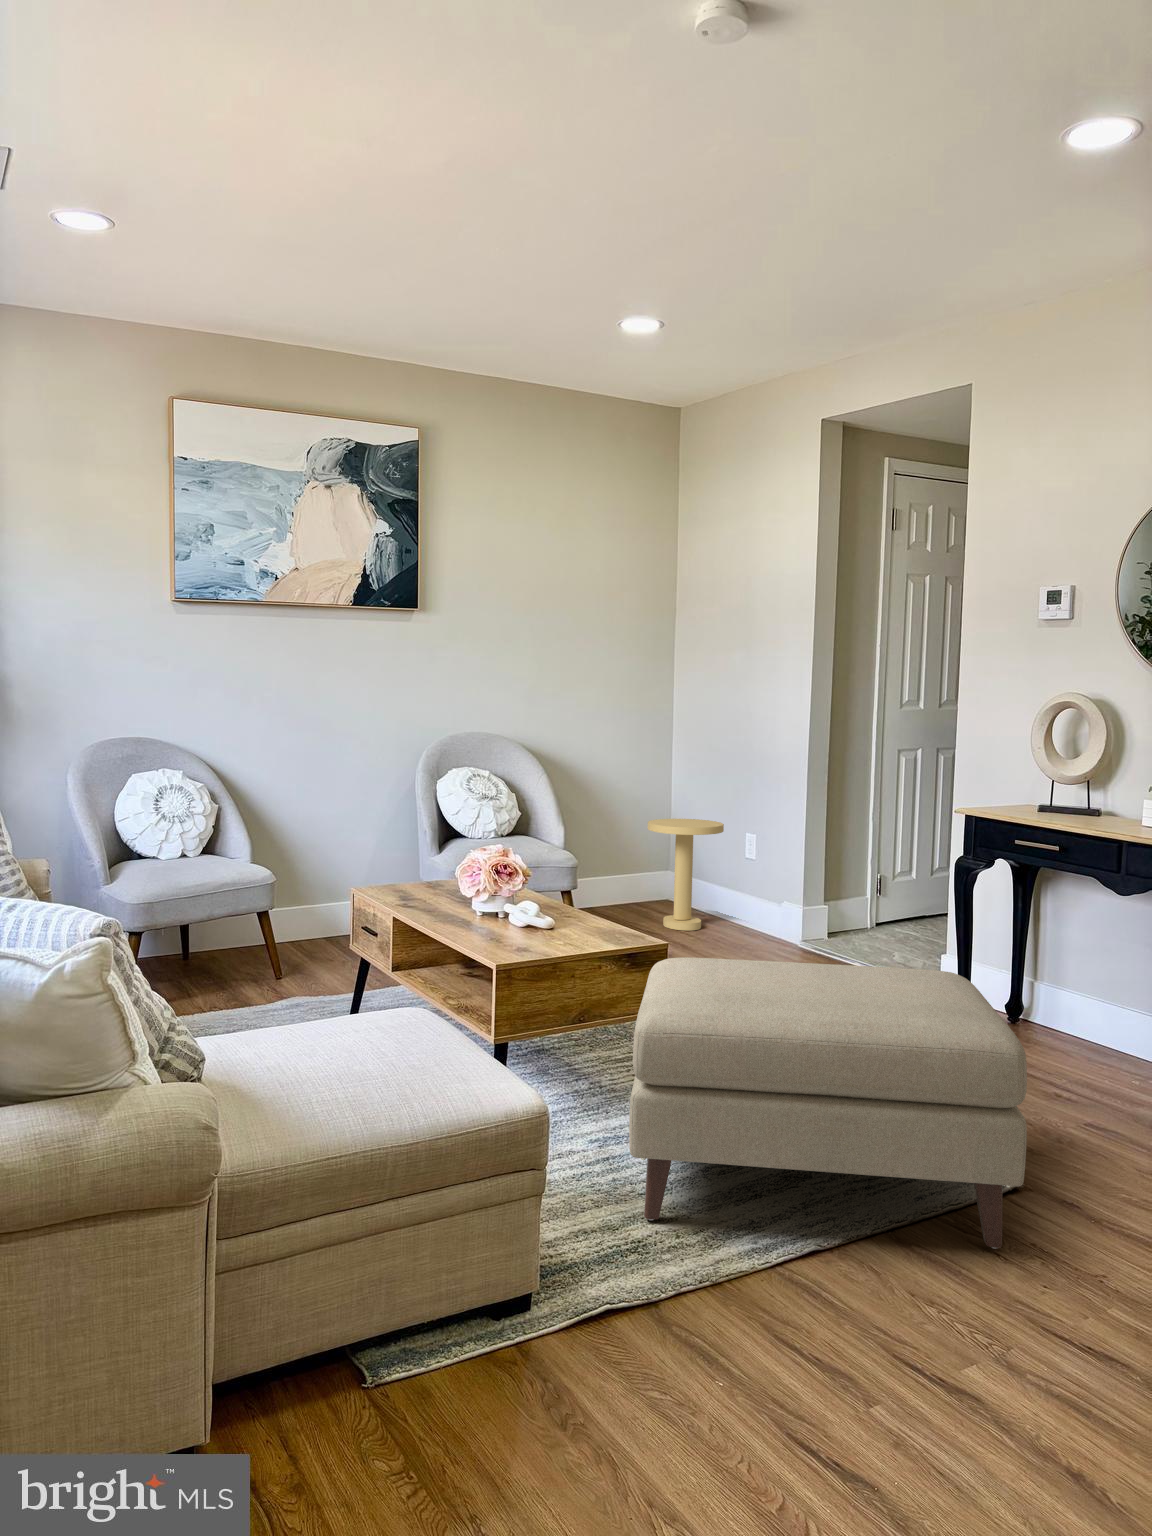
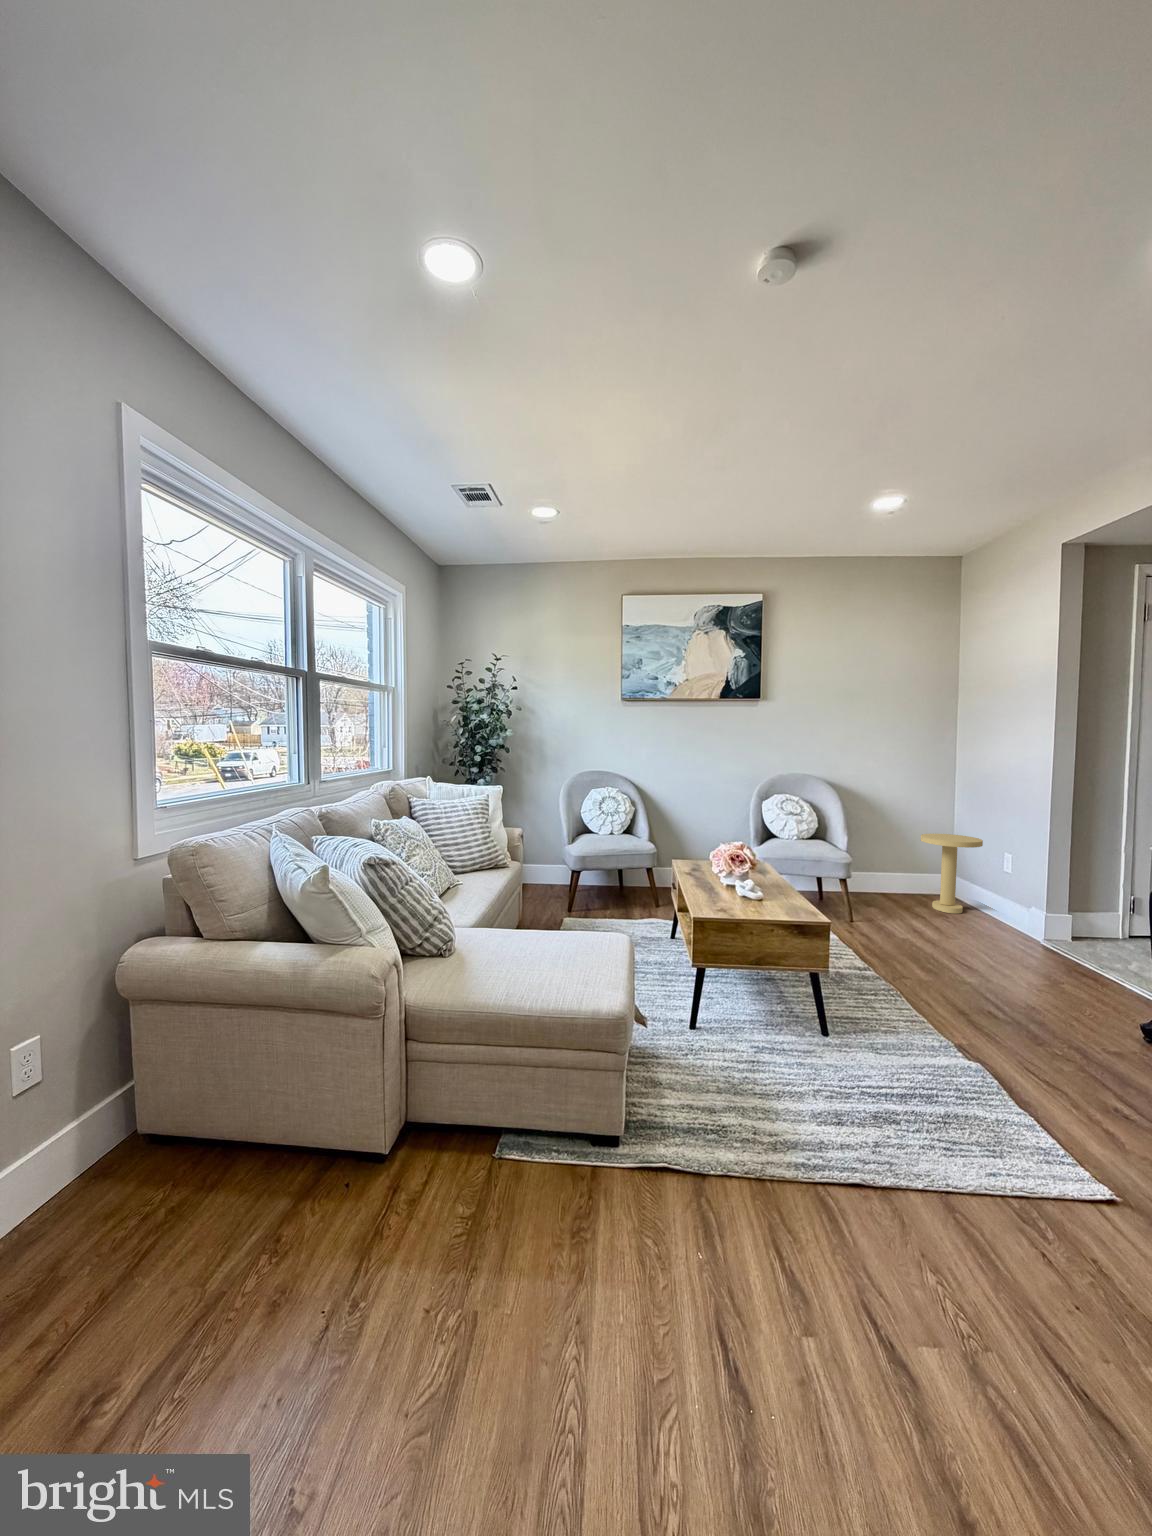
ottoman: present [629,957,1027,1249] -> none [733,933,1086,1256]

